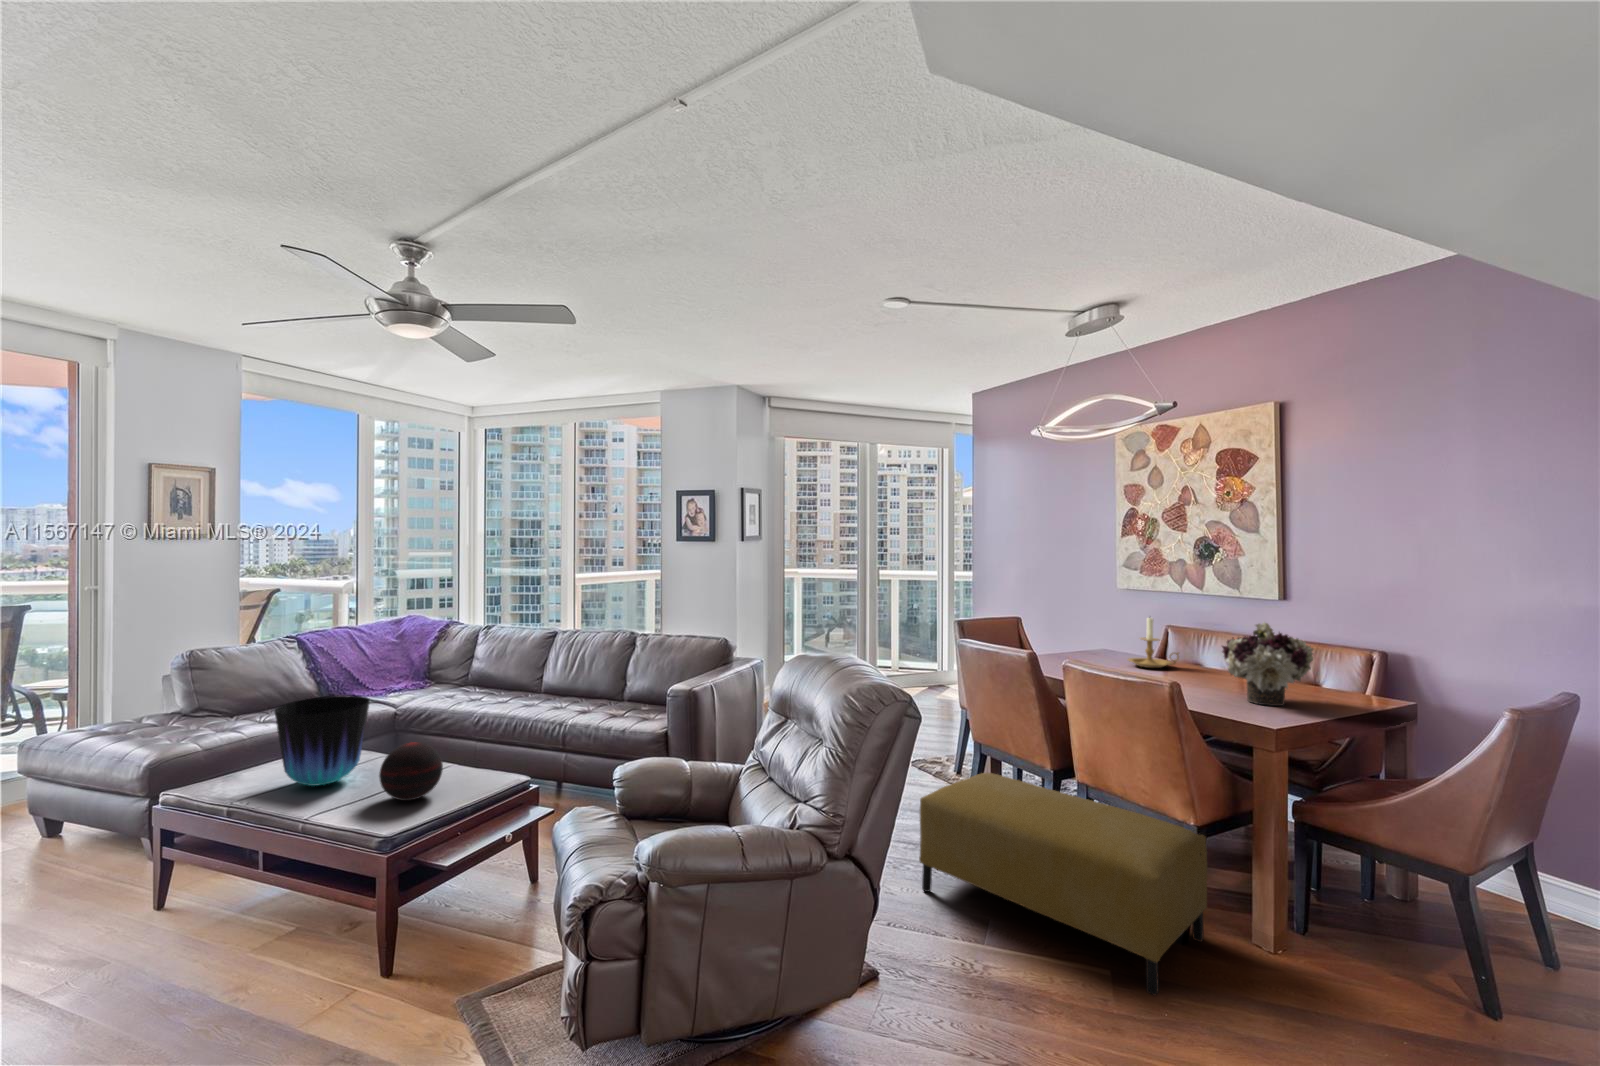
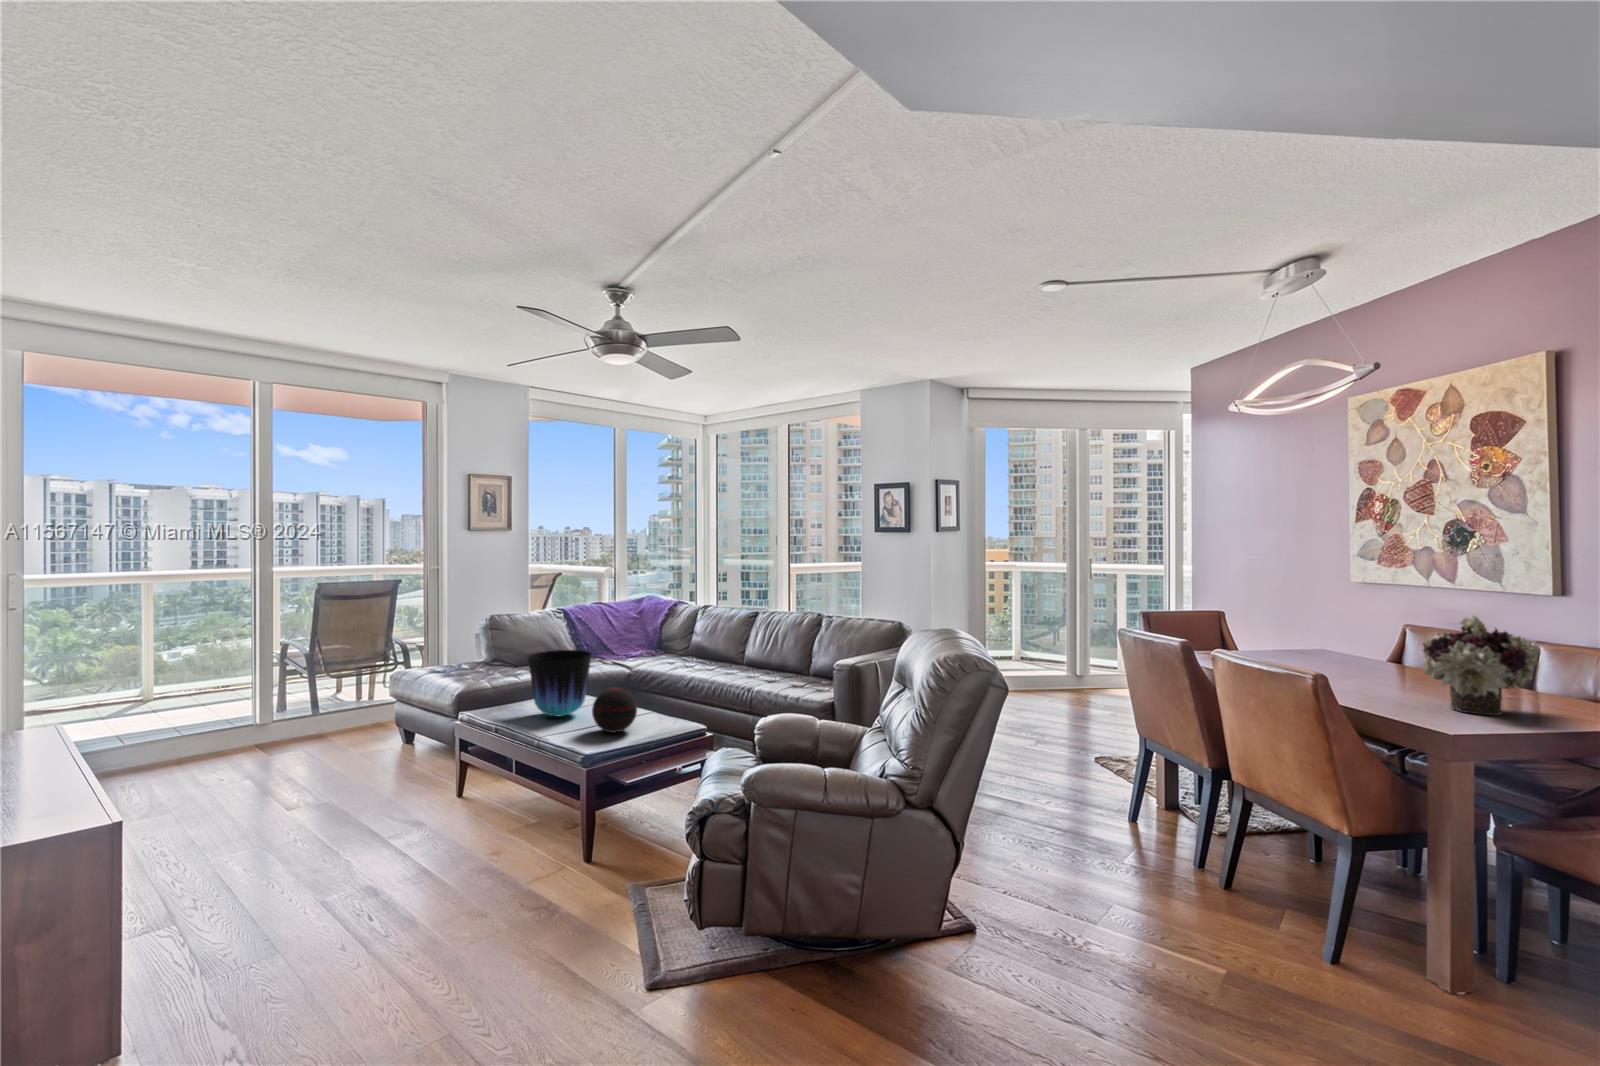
candle holder: present [1128,617,1179,668] -> none [1332,611,1403,671]
ottoman: present [919,773,1207,996] -> none [1046,764,1365,1001]

